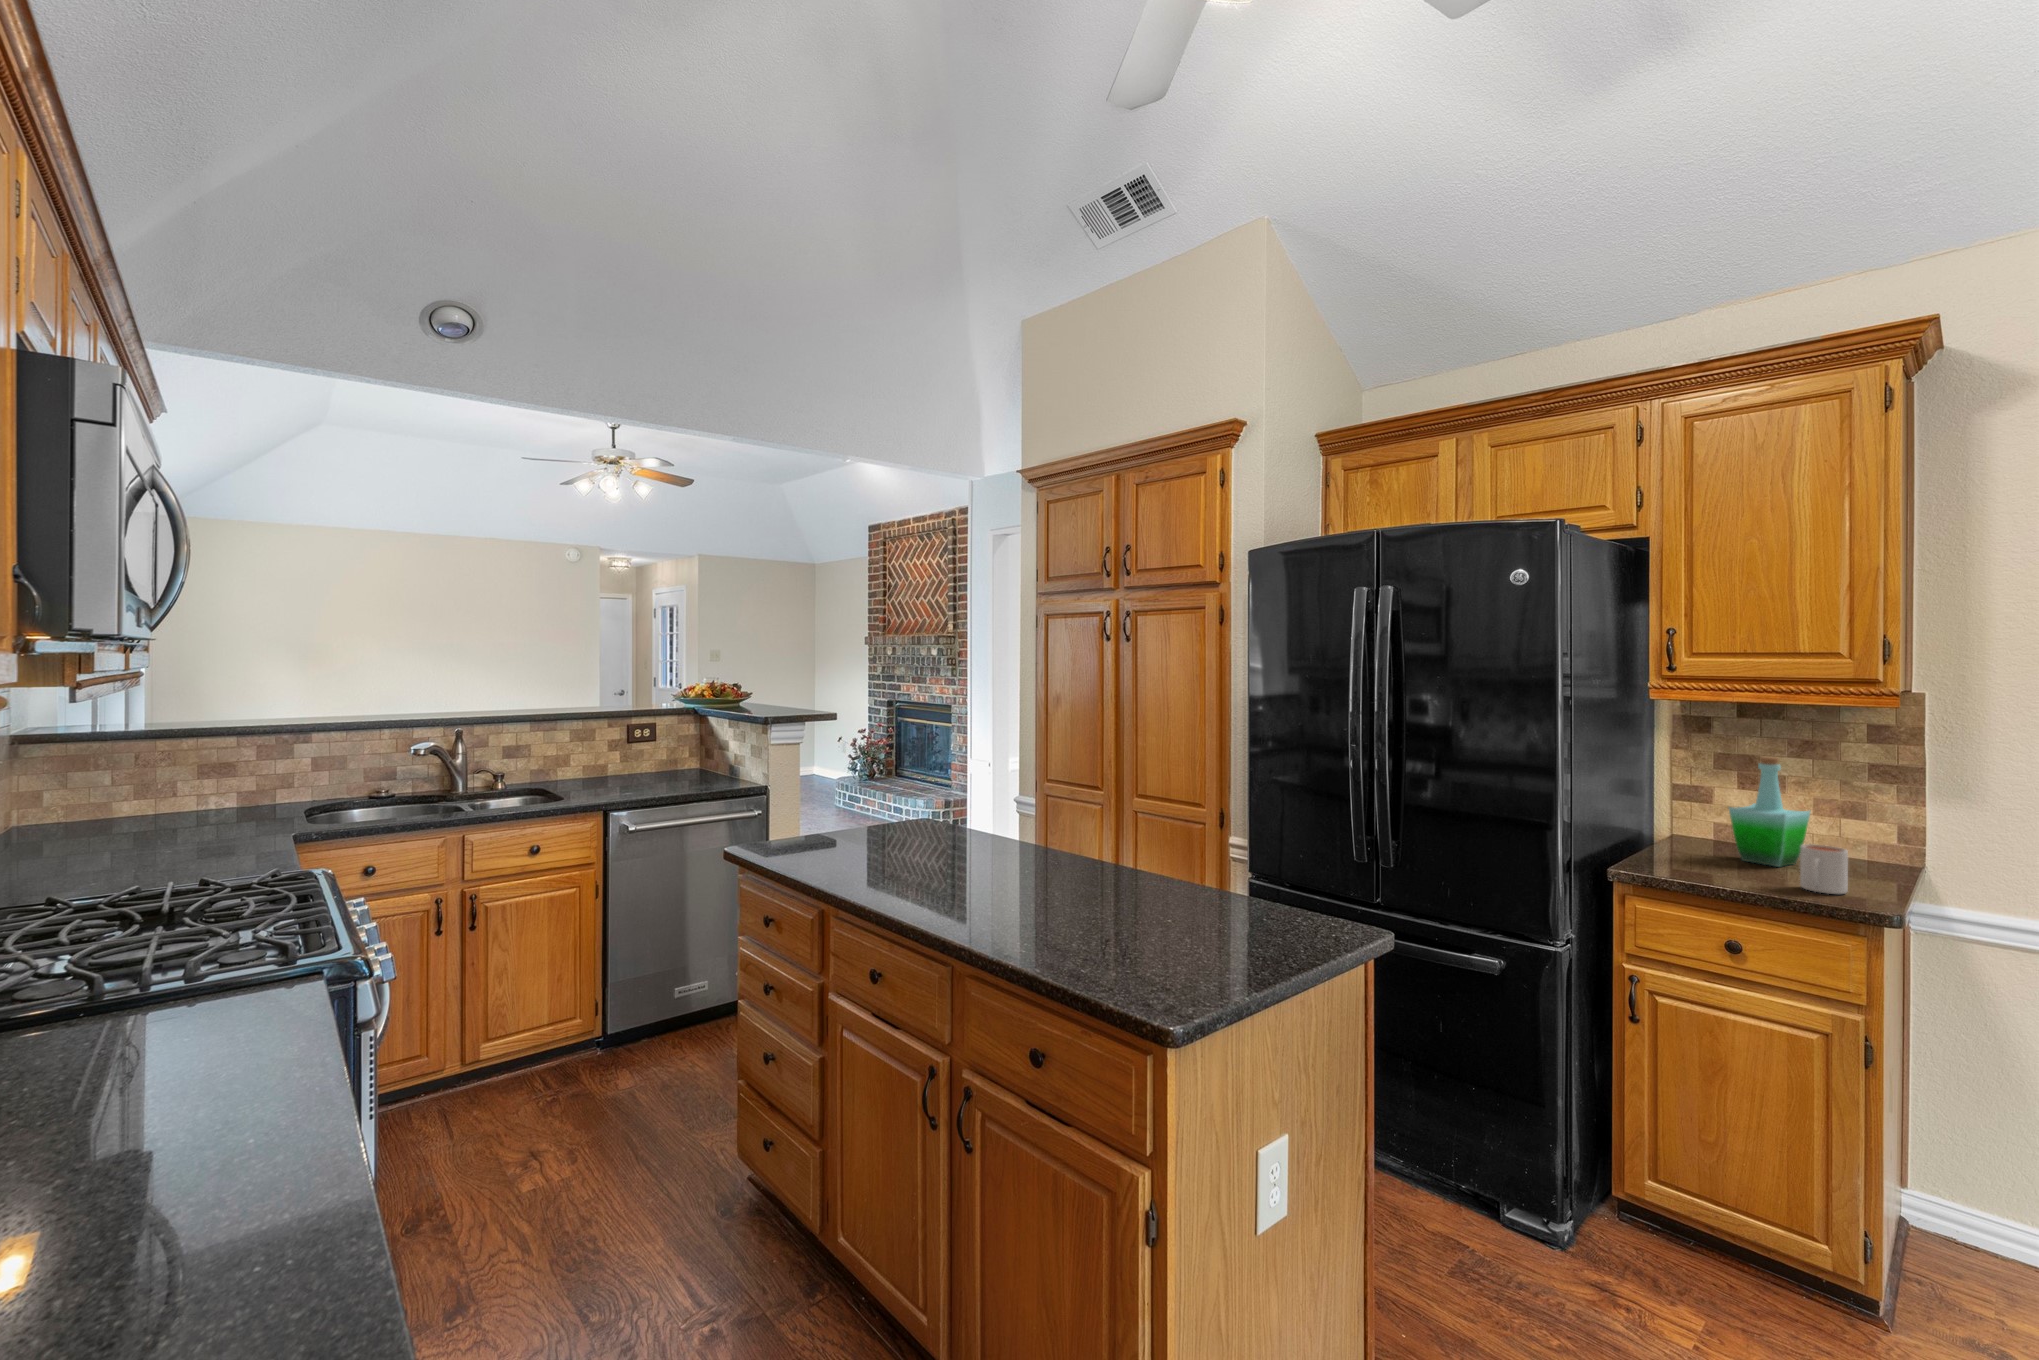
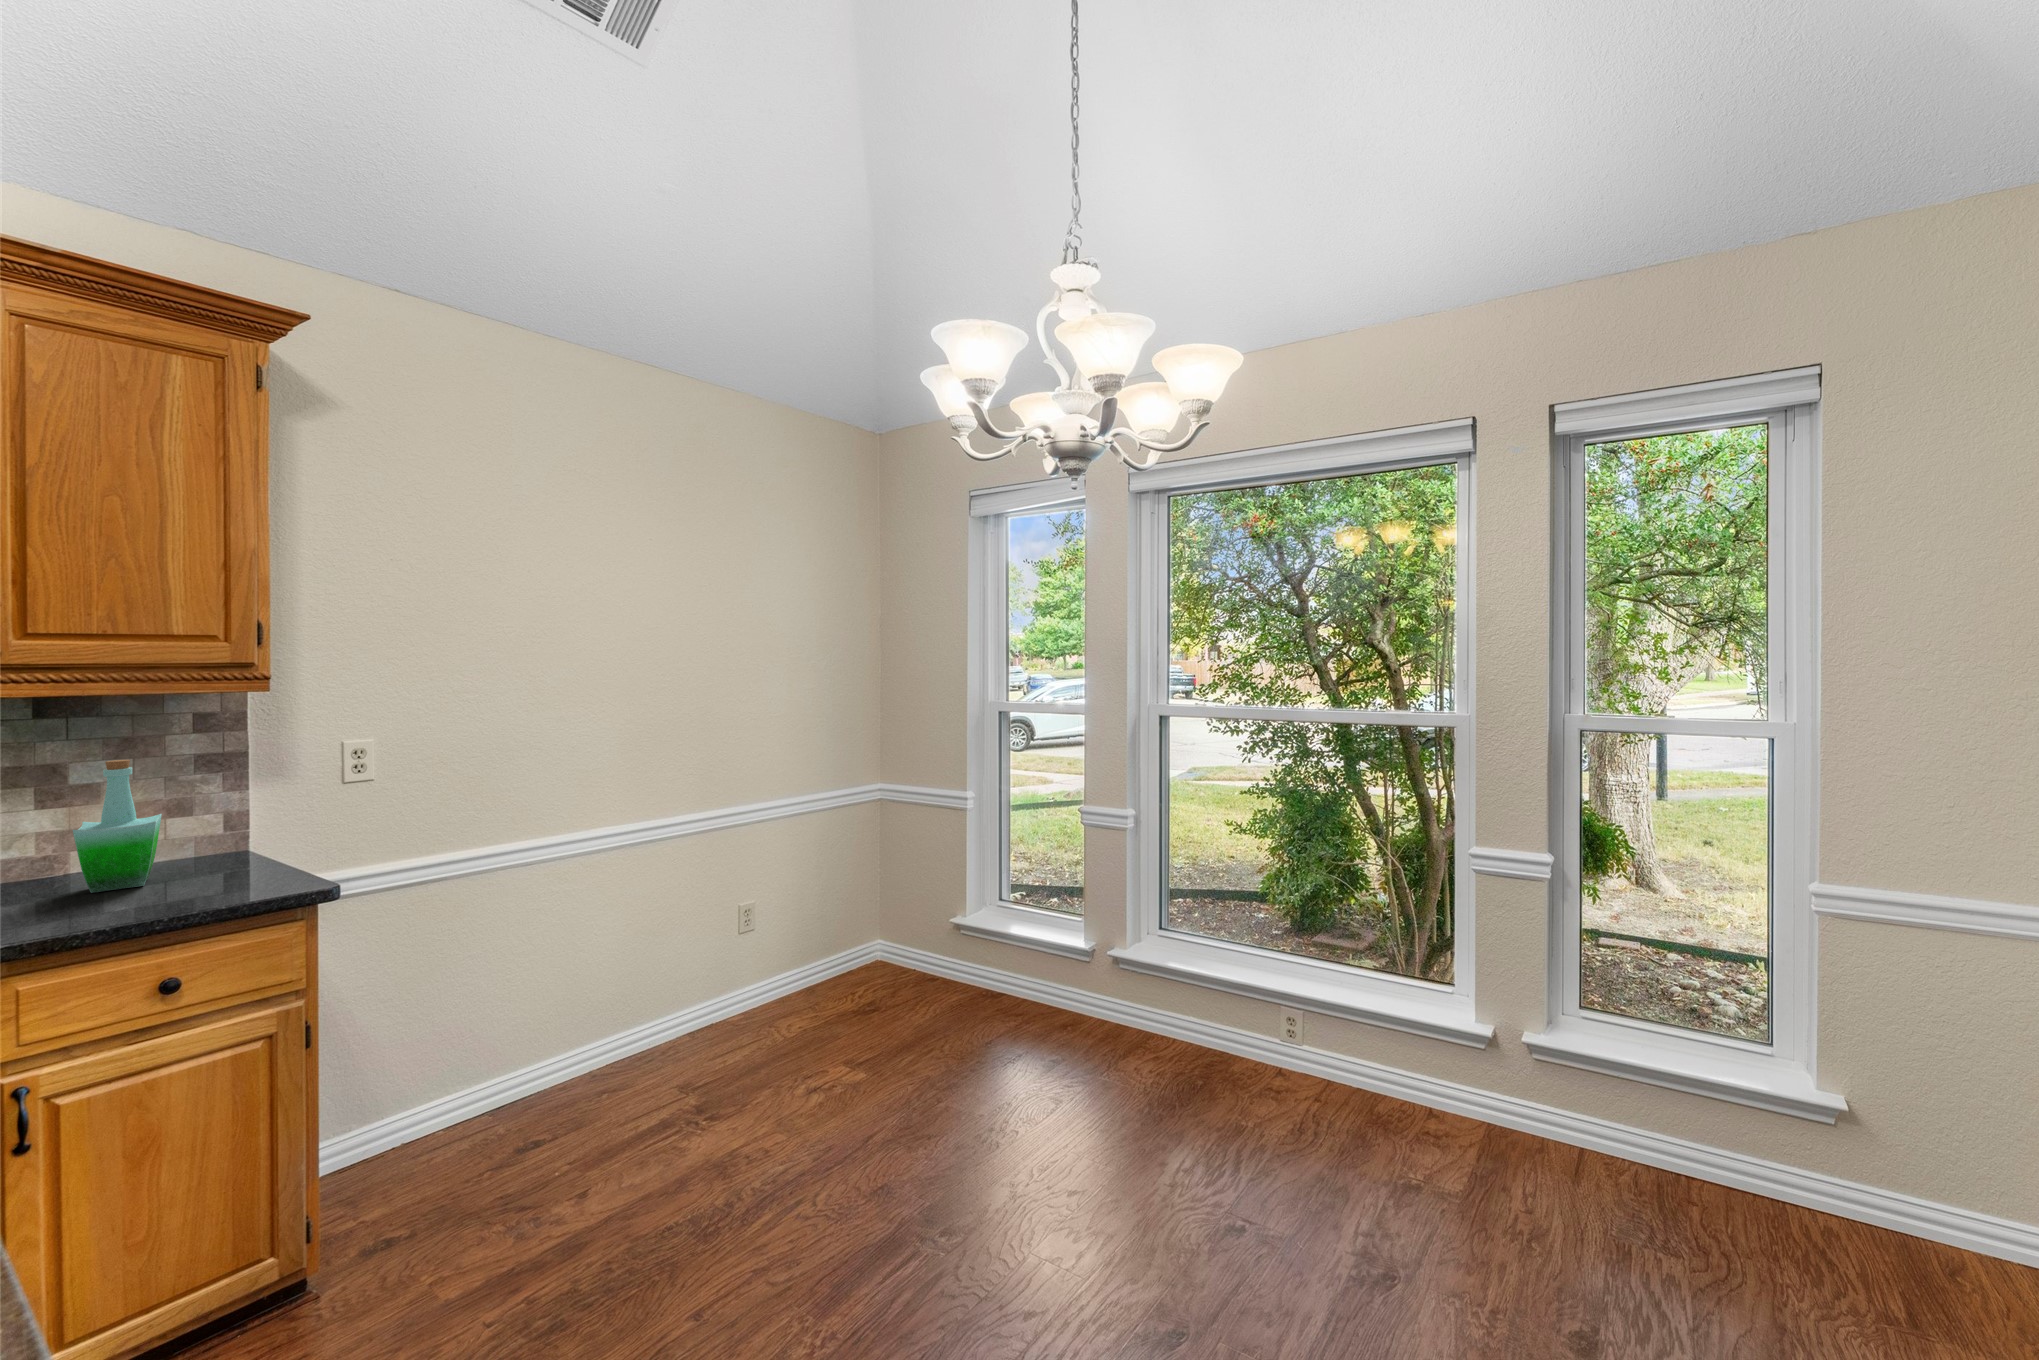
mug: present [1800,844,1848,894] -> none [217,837,269,891]

